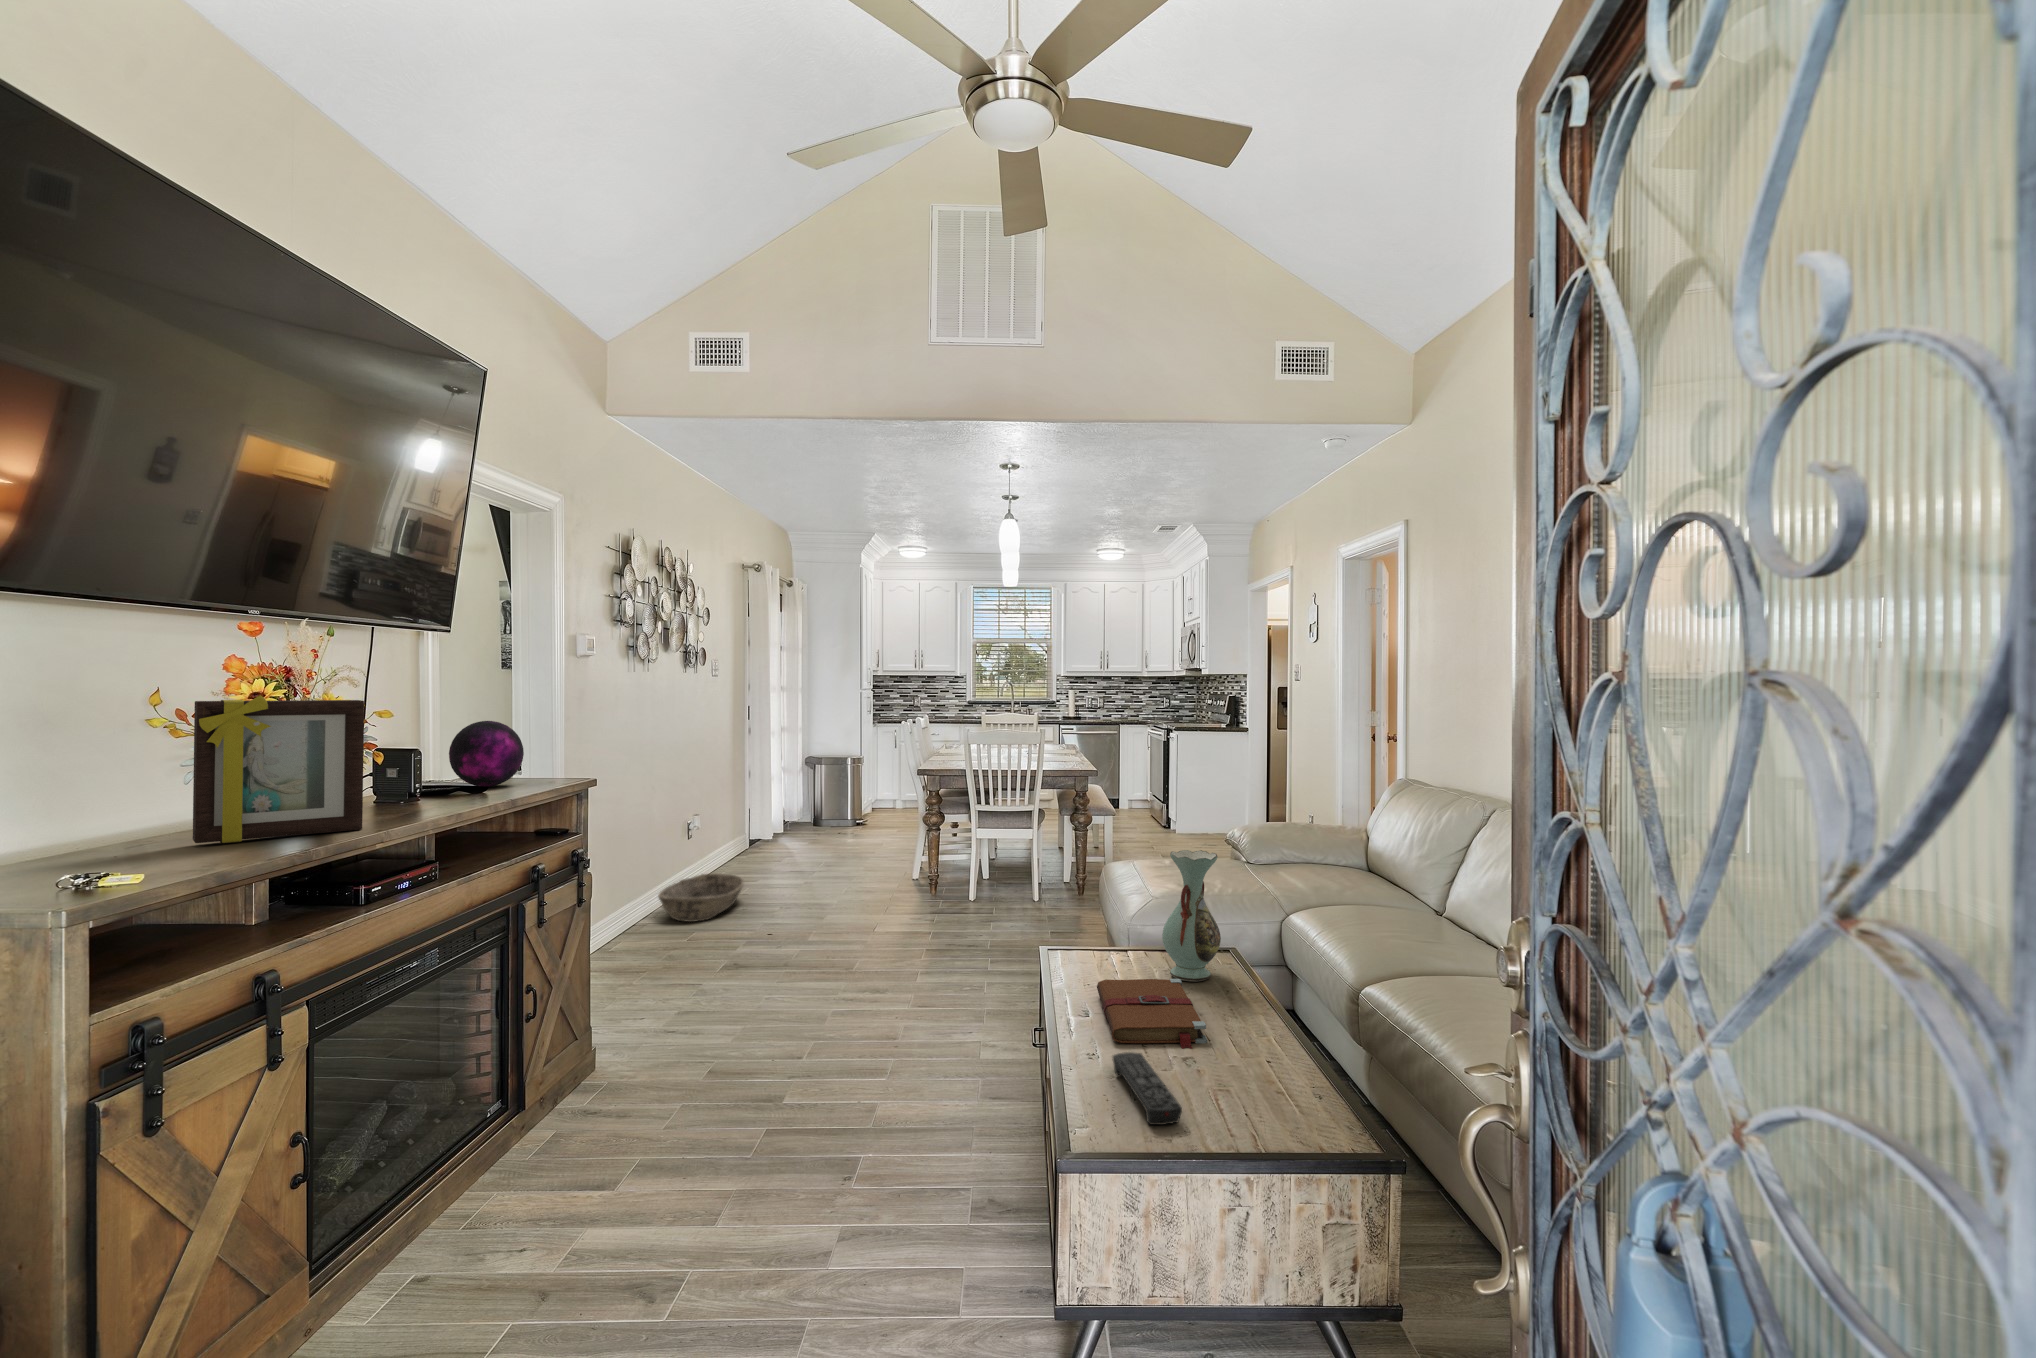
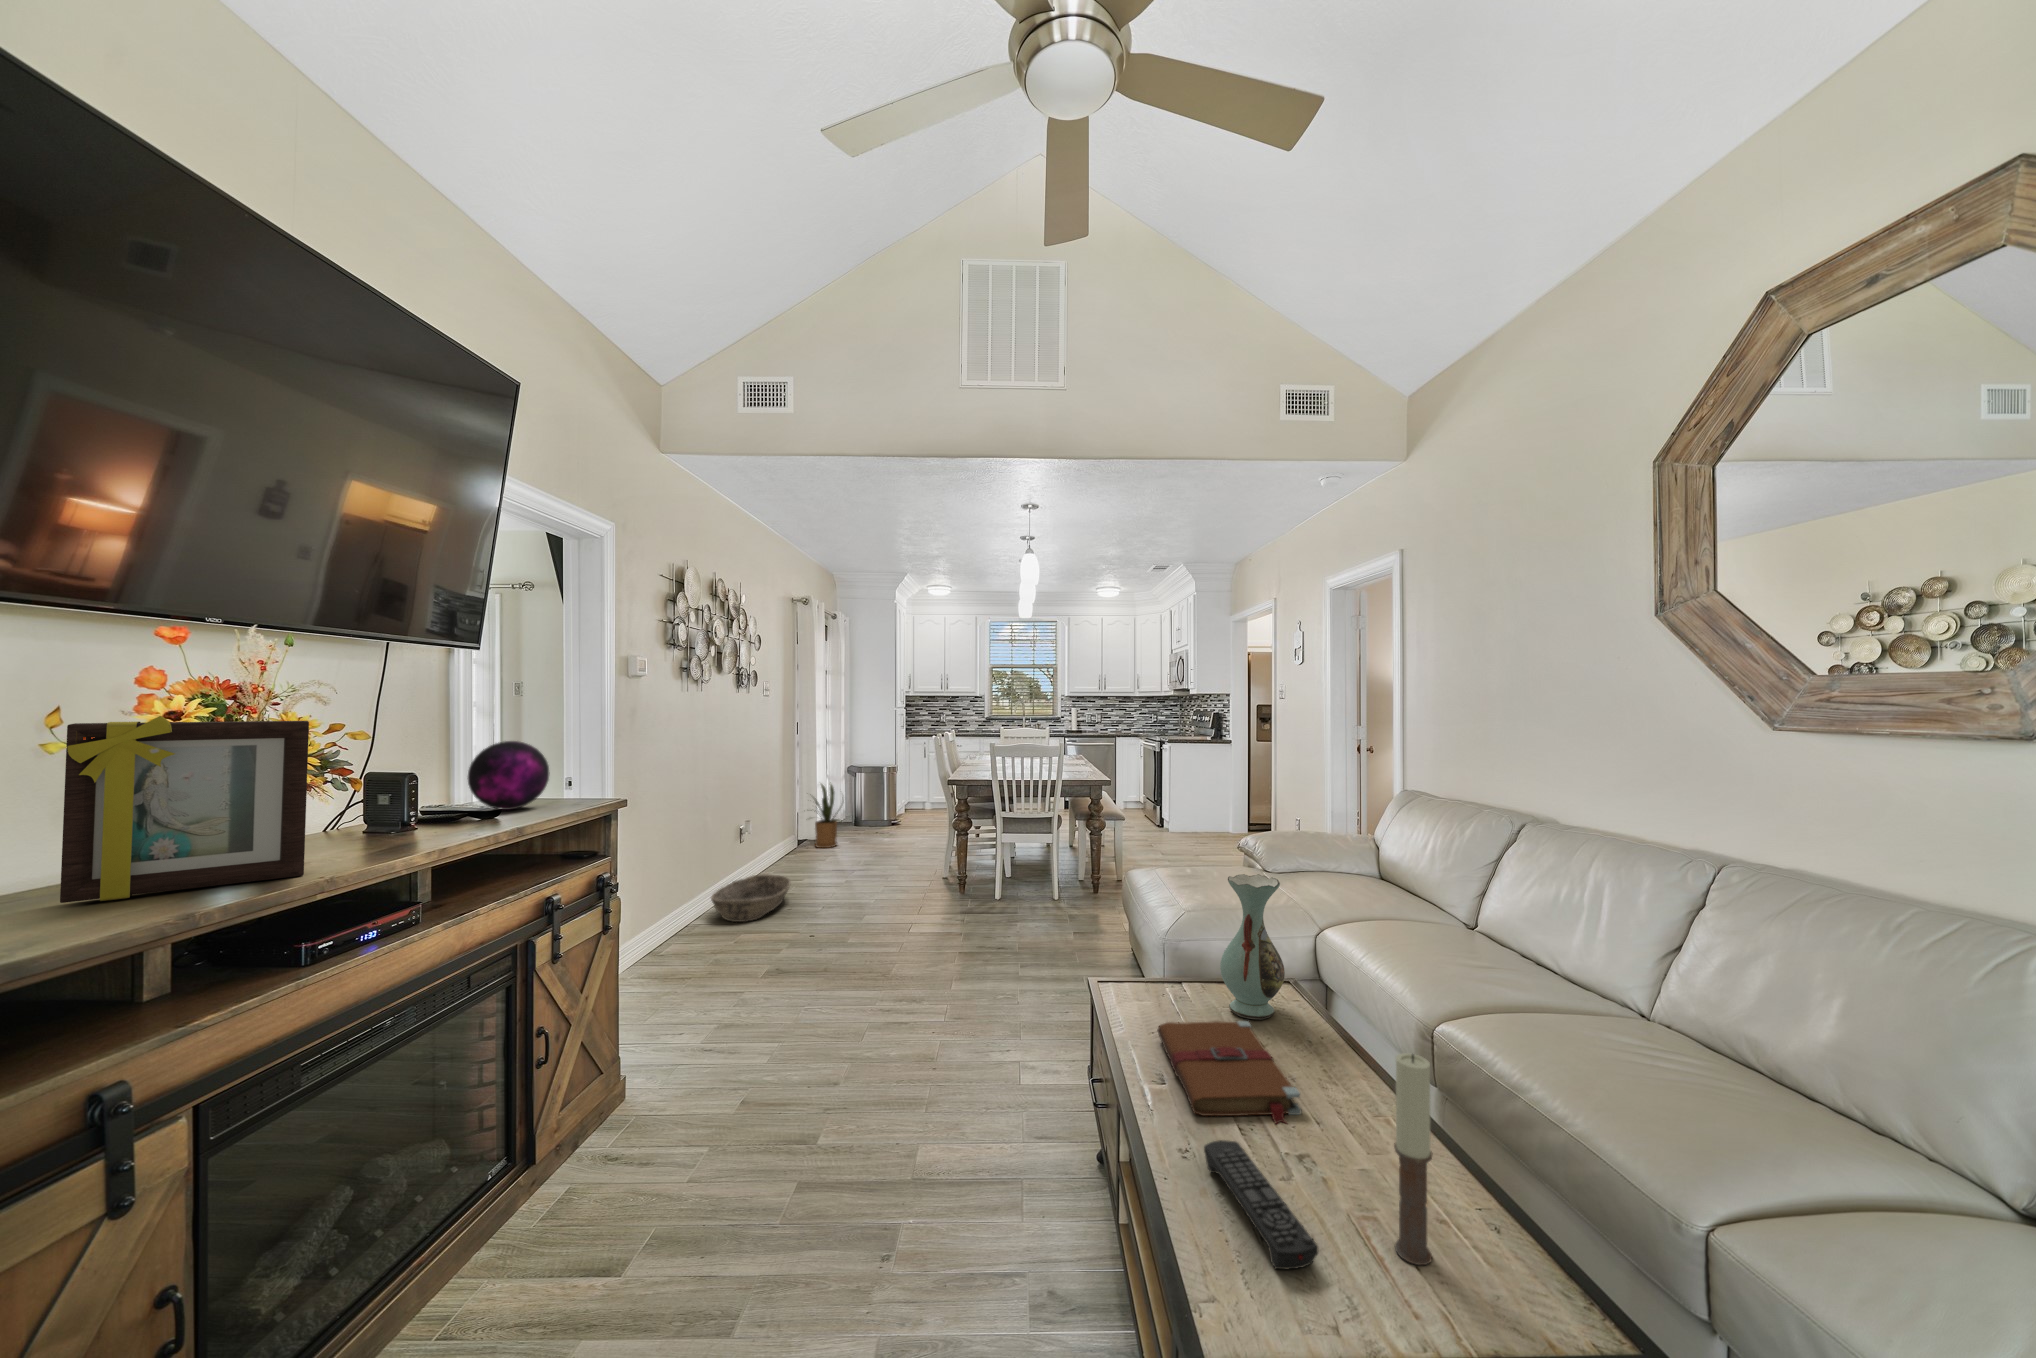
house plant: none [750,774,801,849] -> present [814,784,842,848]
candle: none [1246,964,1273,1123] -> present [1394,1053,1432,1265]

